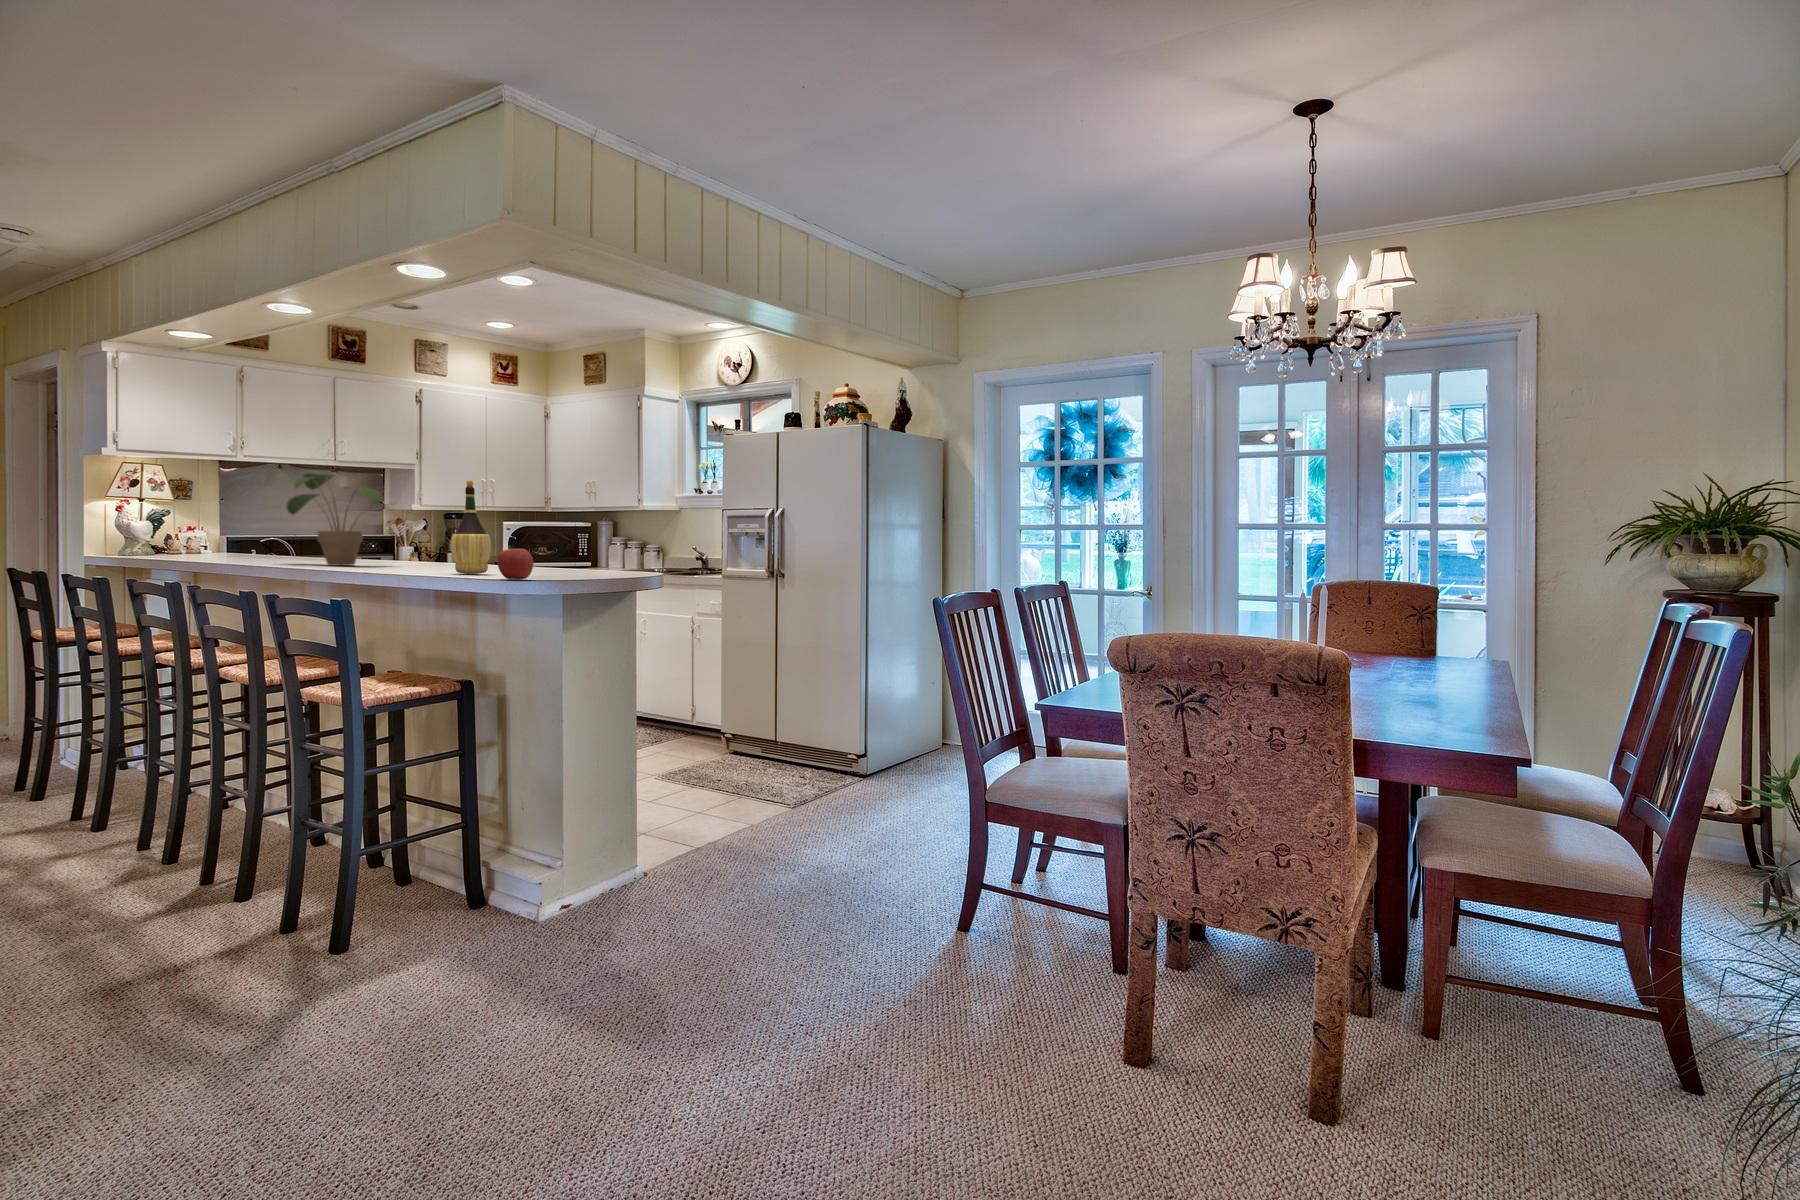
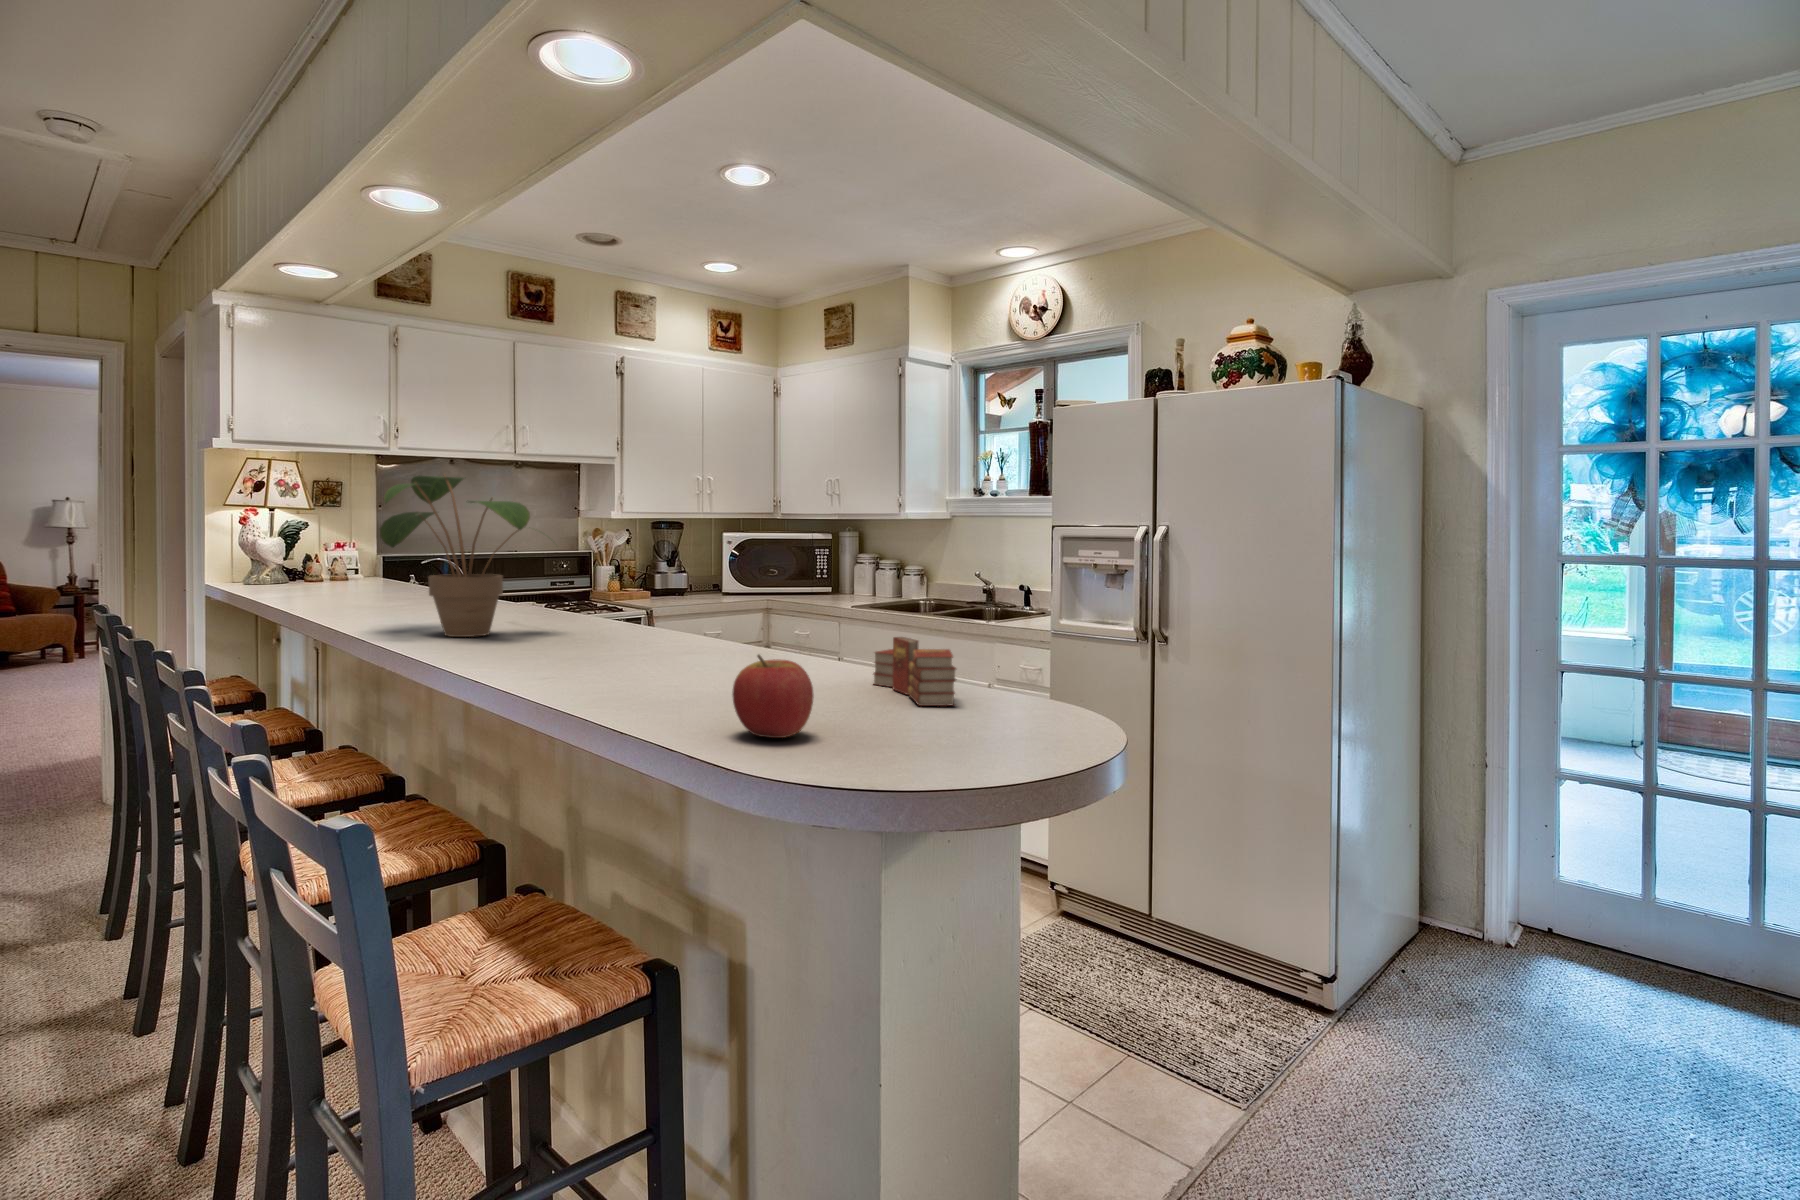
wine bottle: present [451,481,491,574] -> none [636,492,715,685]
book: none [574,552,609,579] -> present [873,637,956,706]

